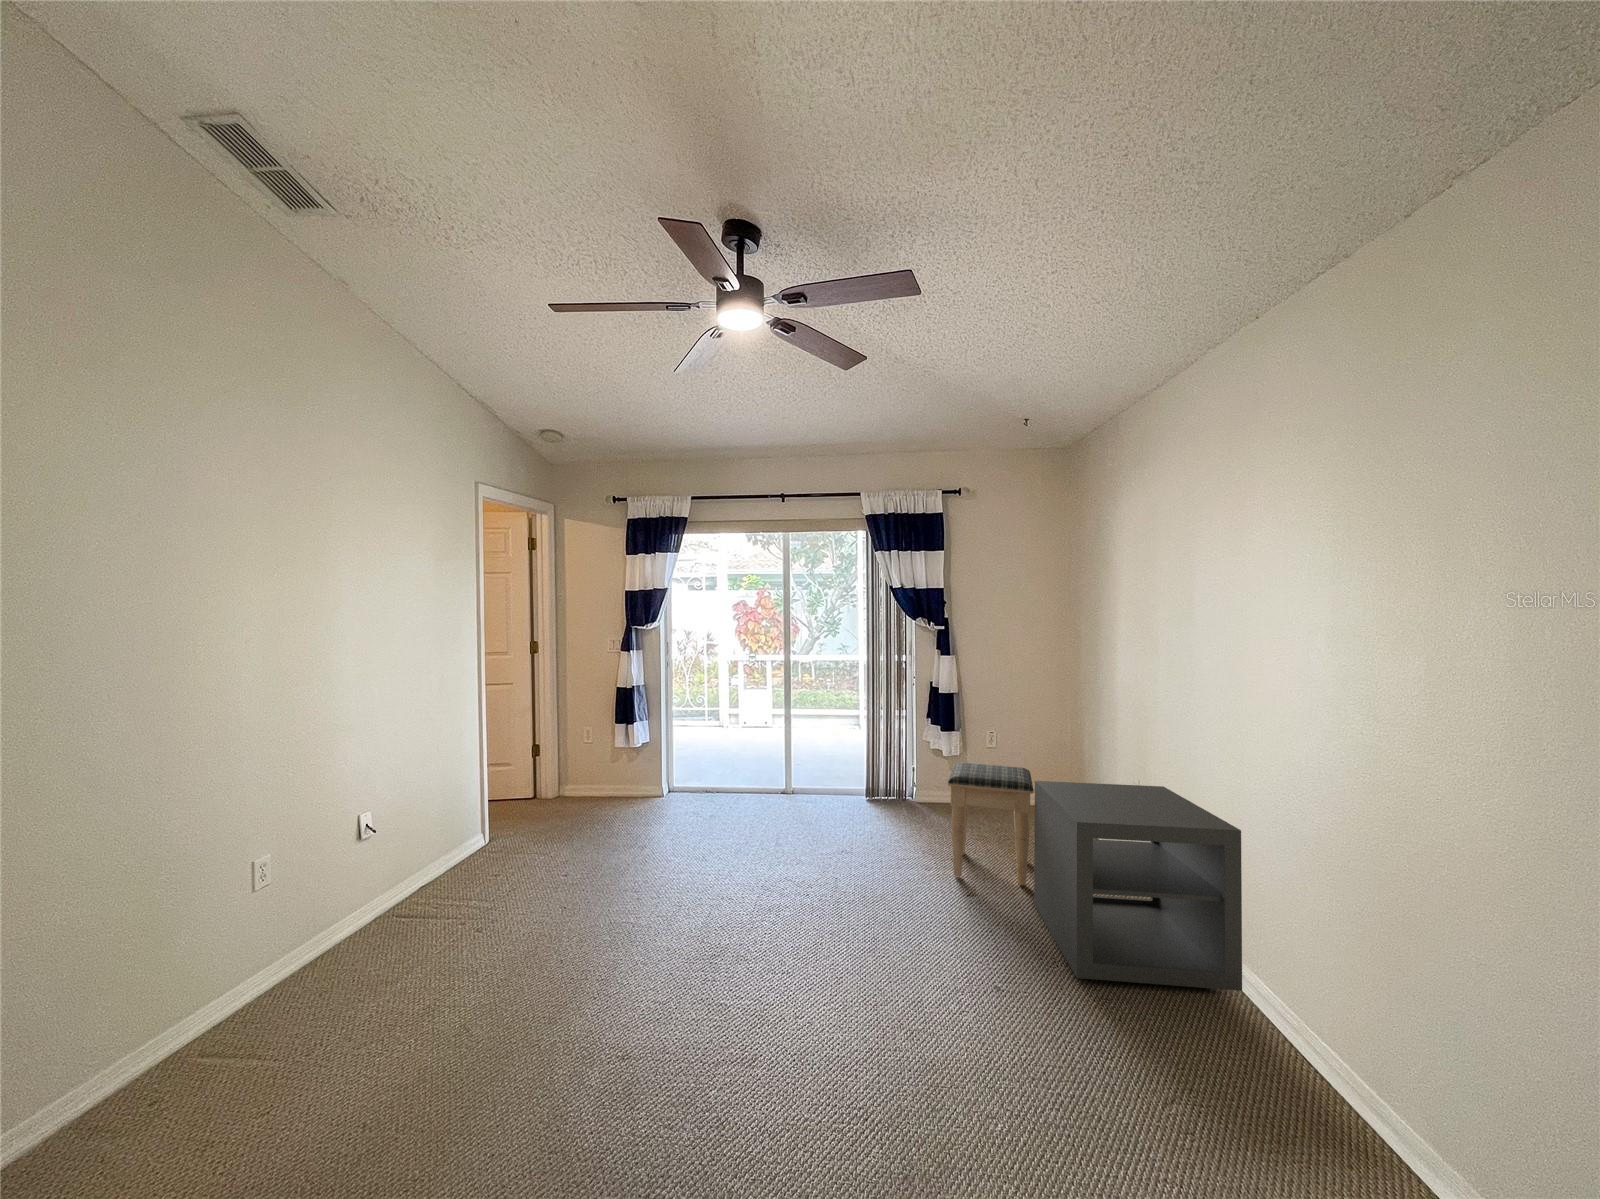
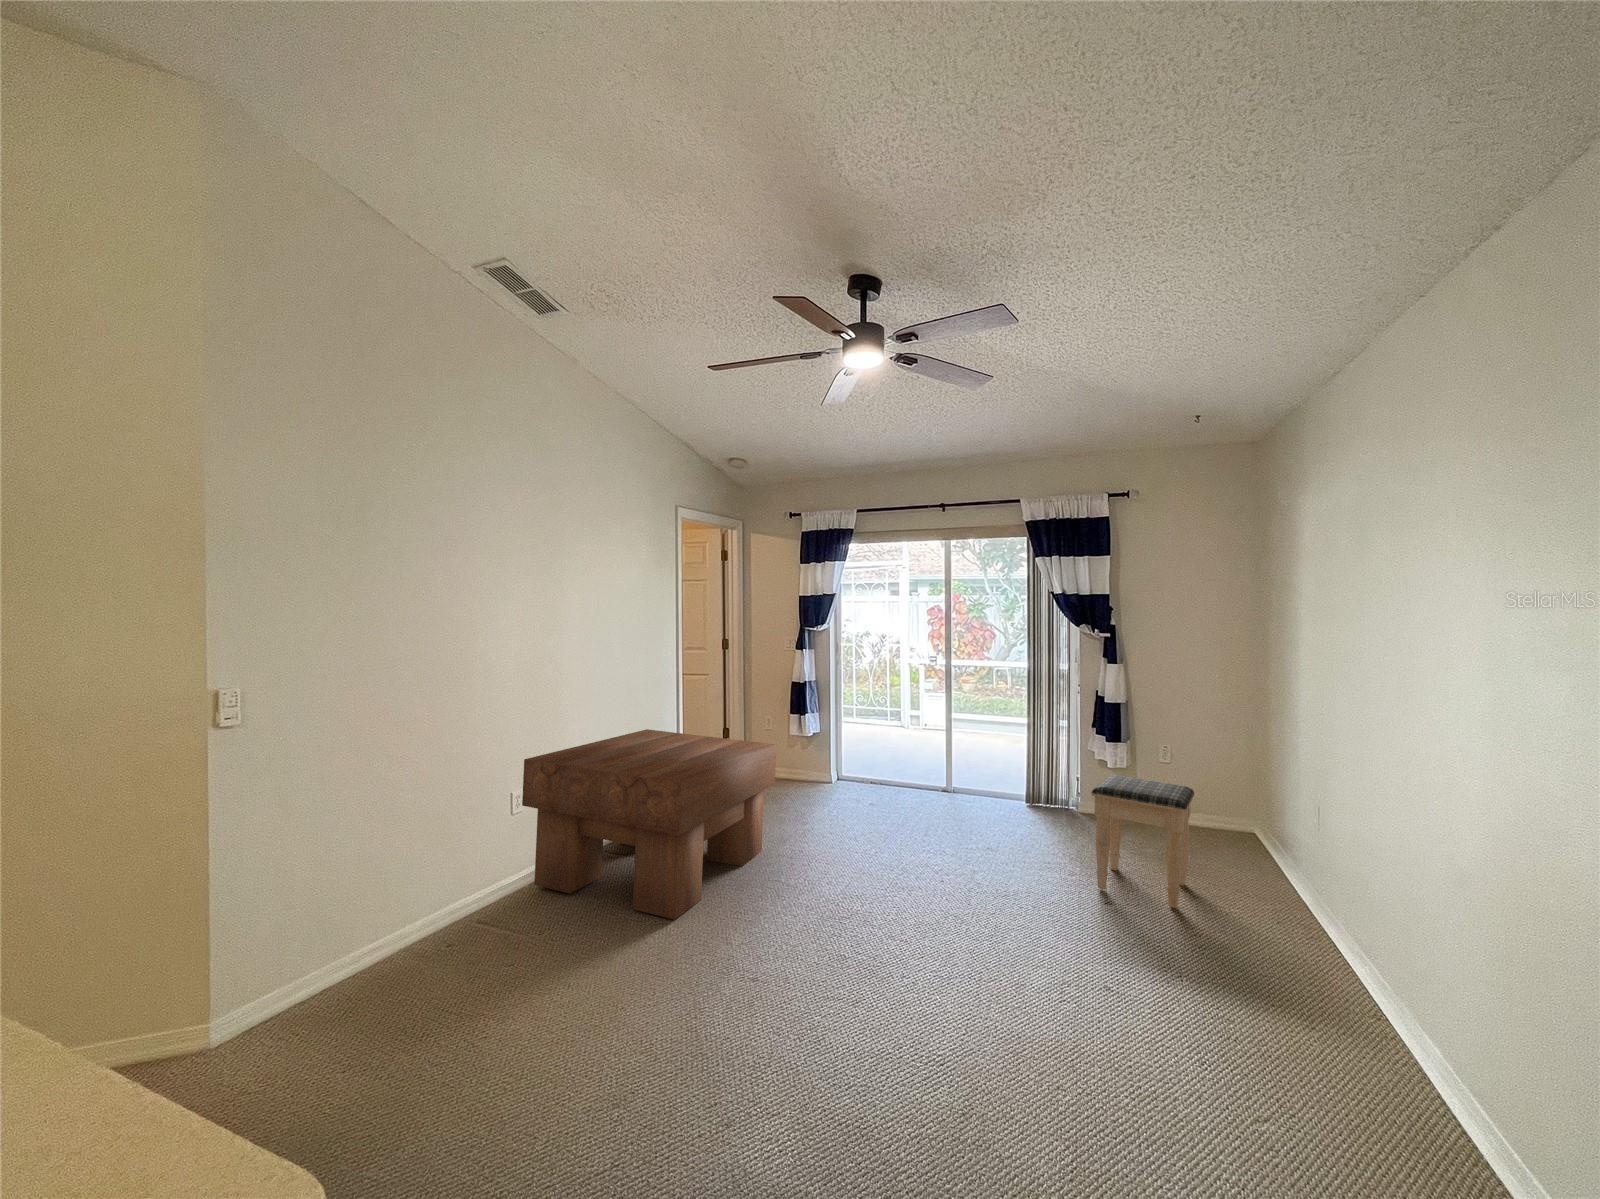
coffee table: none [265,756,616,998] -> present [522,729,776,920]
storage cabinet: present [1034,781,1242,991] -> none [1180,798,1407,1048]

